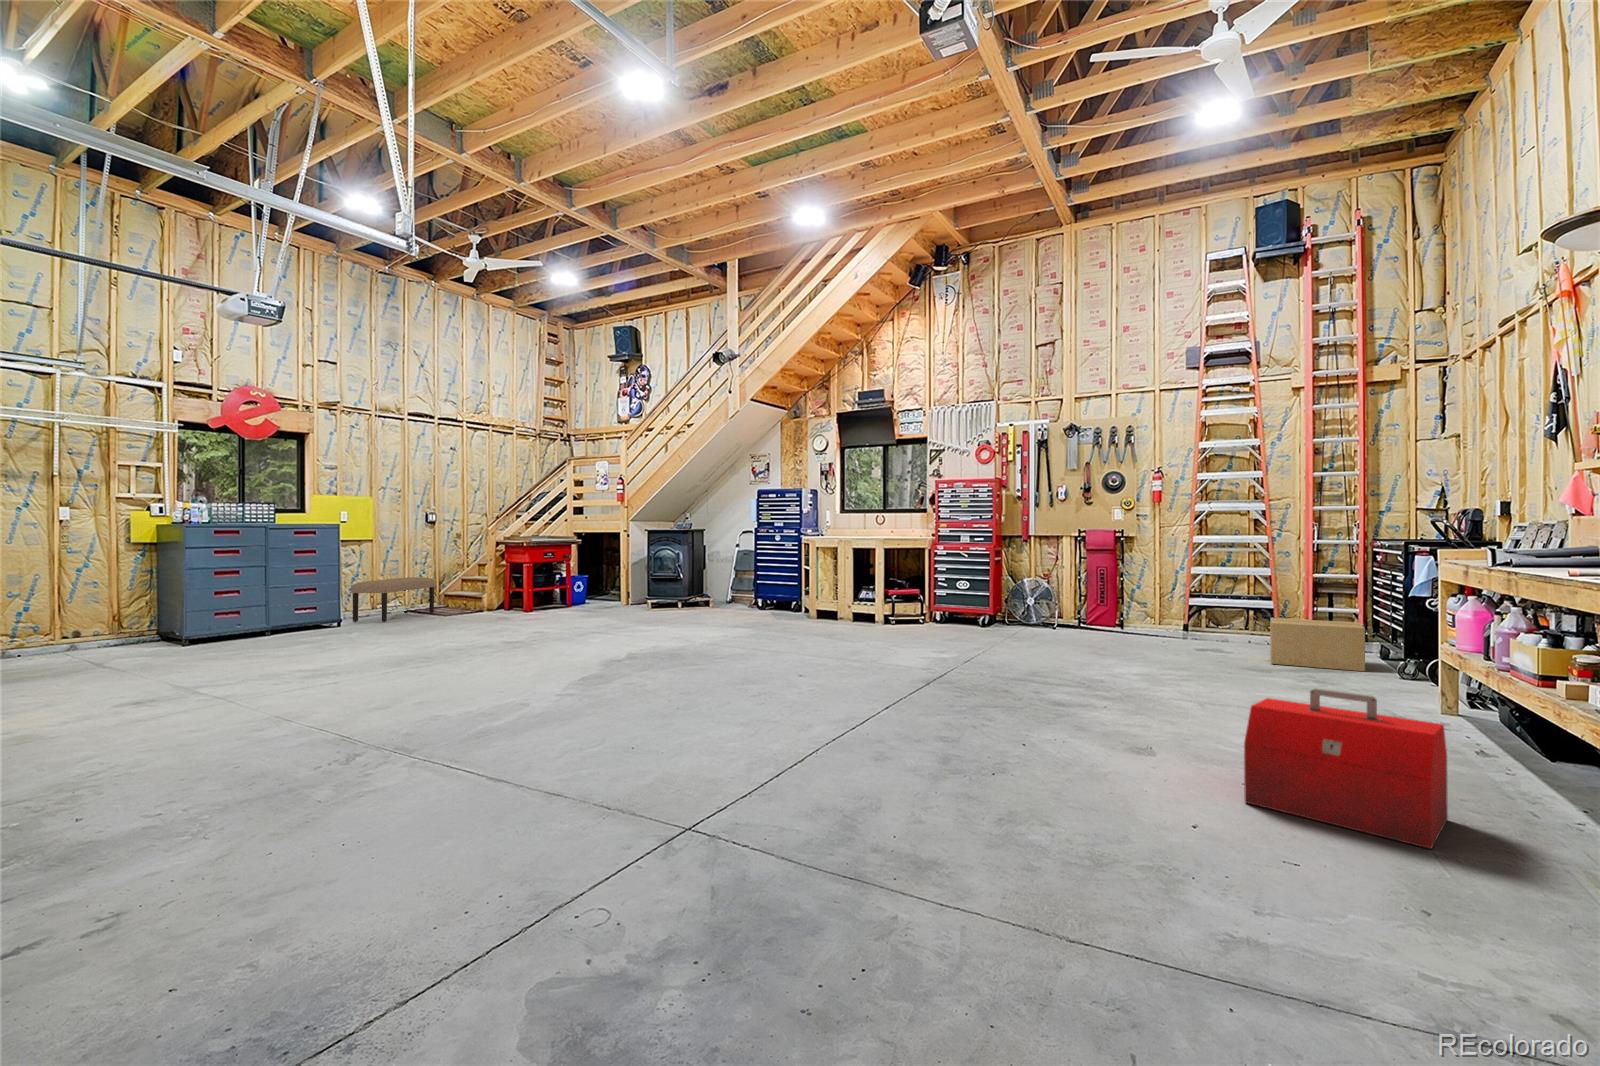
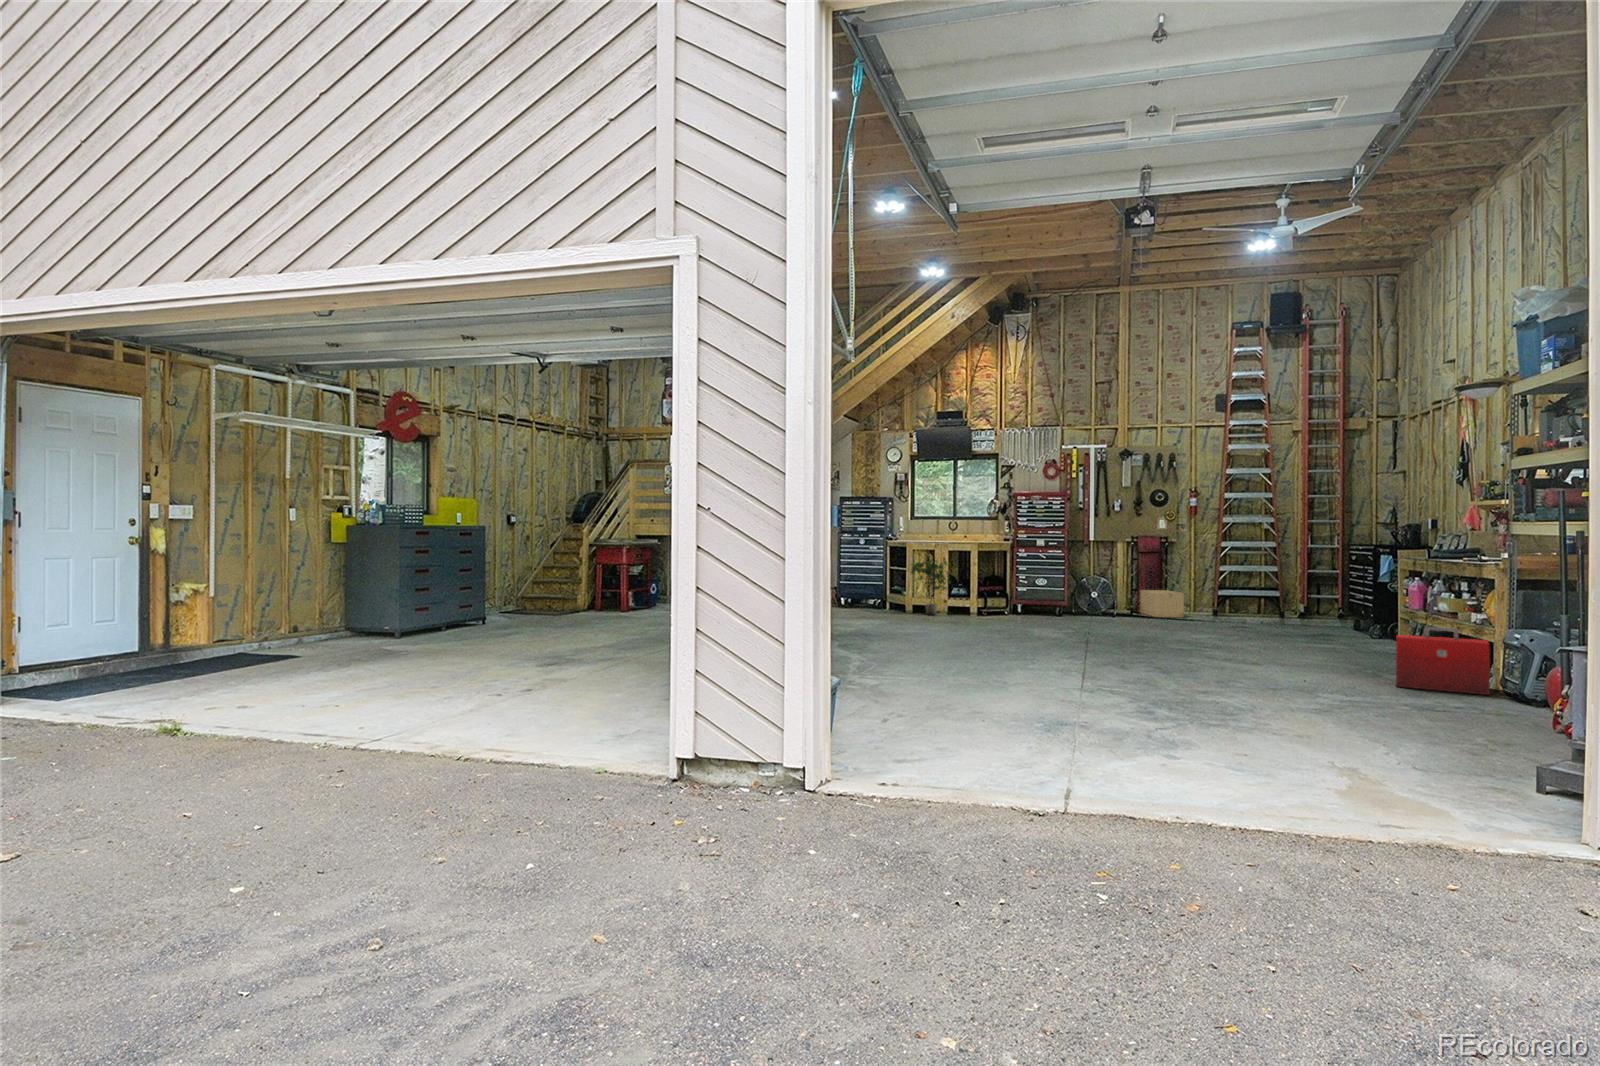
potted plant: none [799,558,852,622] -> present [911,560,950,615]
bench: present [351,577,436,622] -> none [483,579,532,623]
cardboard box: present [1270,618,1365,671] -> present [1140,590,1184,618]

